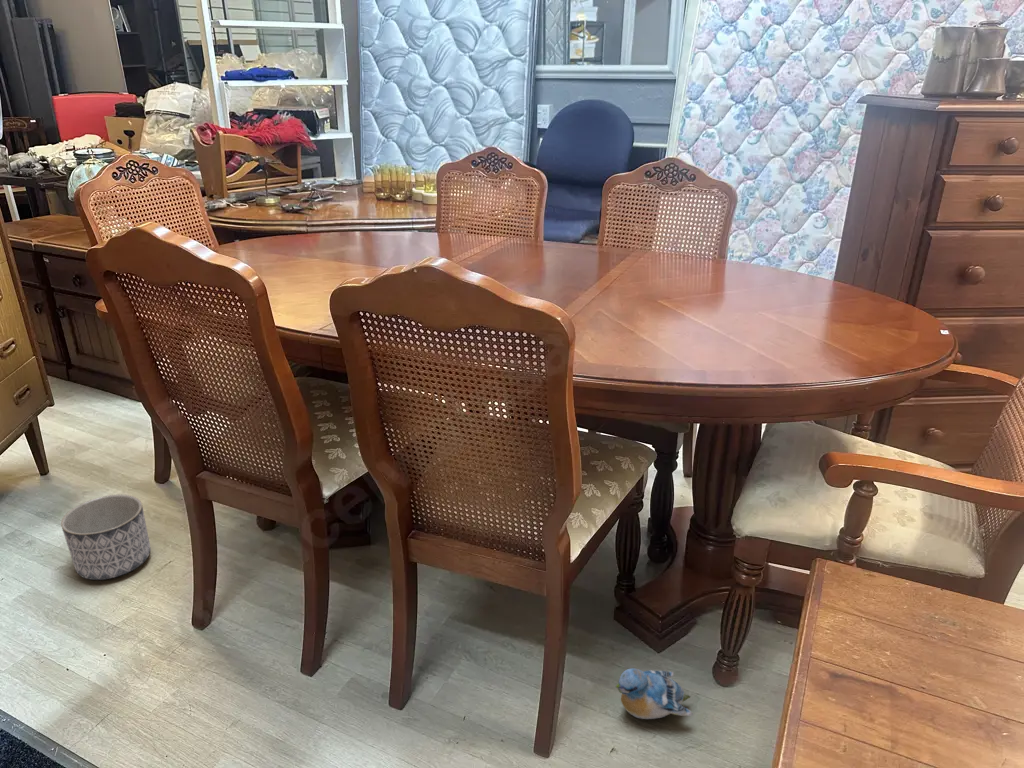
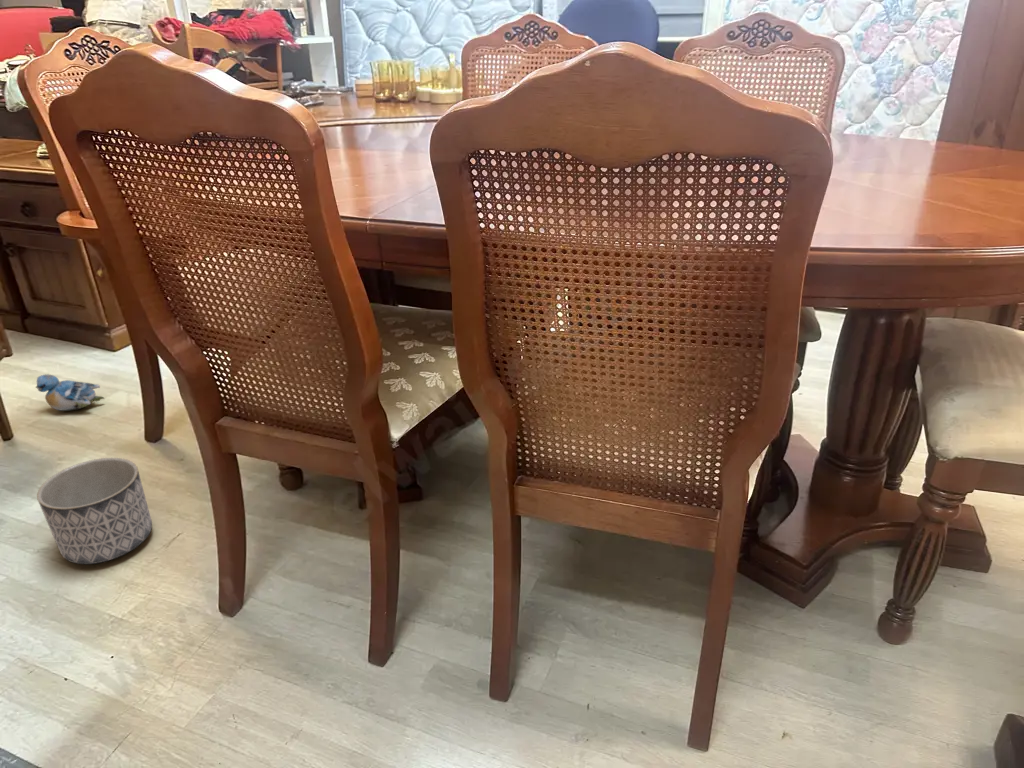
plush toy: present [616,669,692,719] -> present [36,374,104,411]

